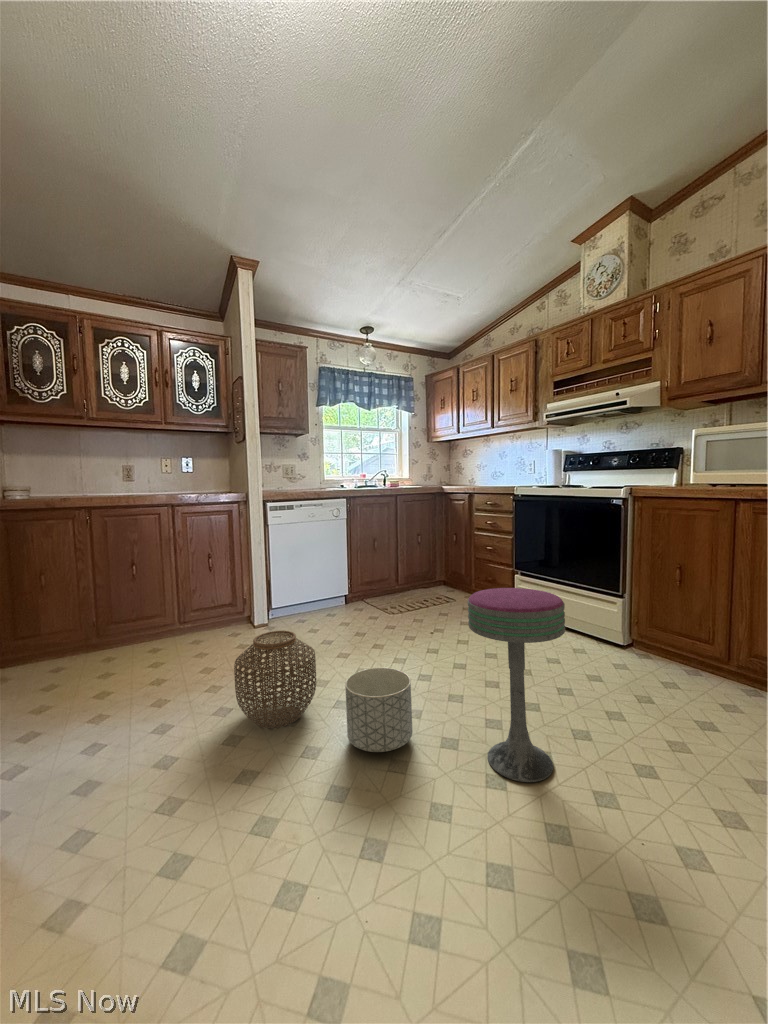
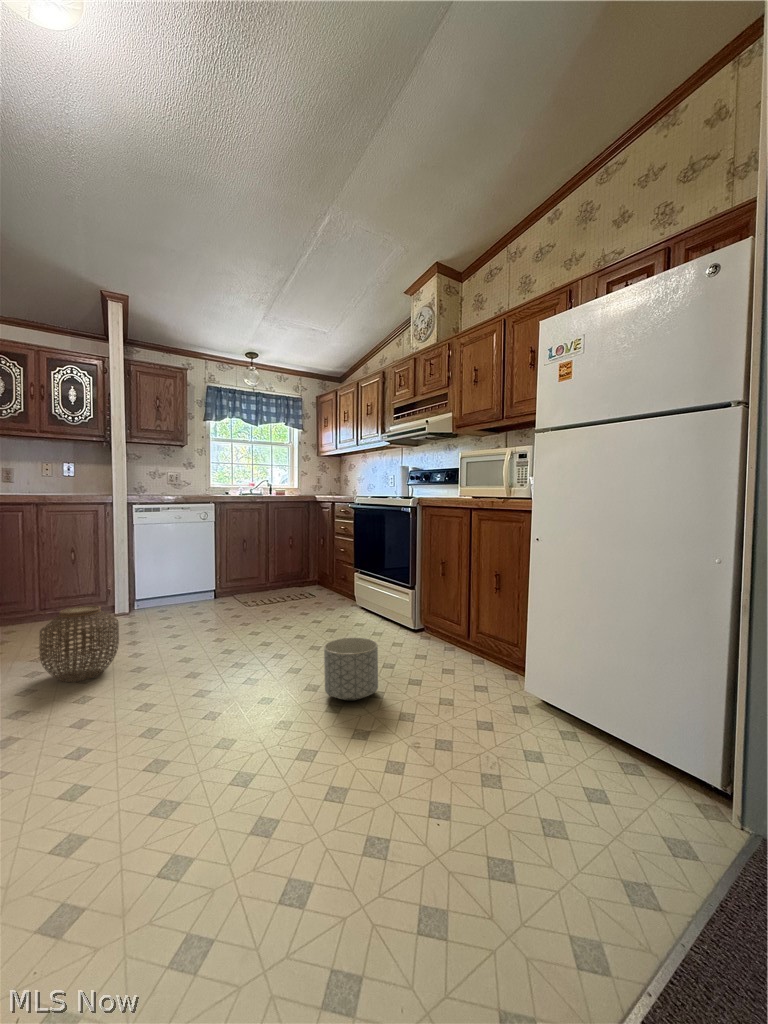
bar stool: present [468,588,565,782] -> none [208,568,281,709]
planter: present [345,668,413,752] -> present [324,638,378,701]

